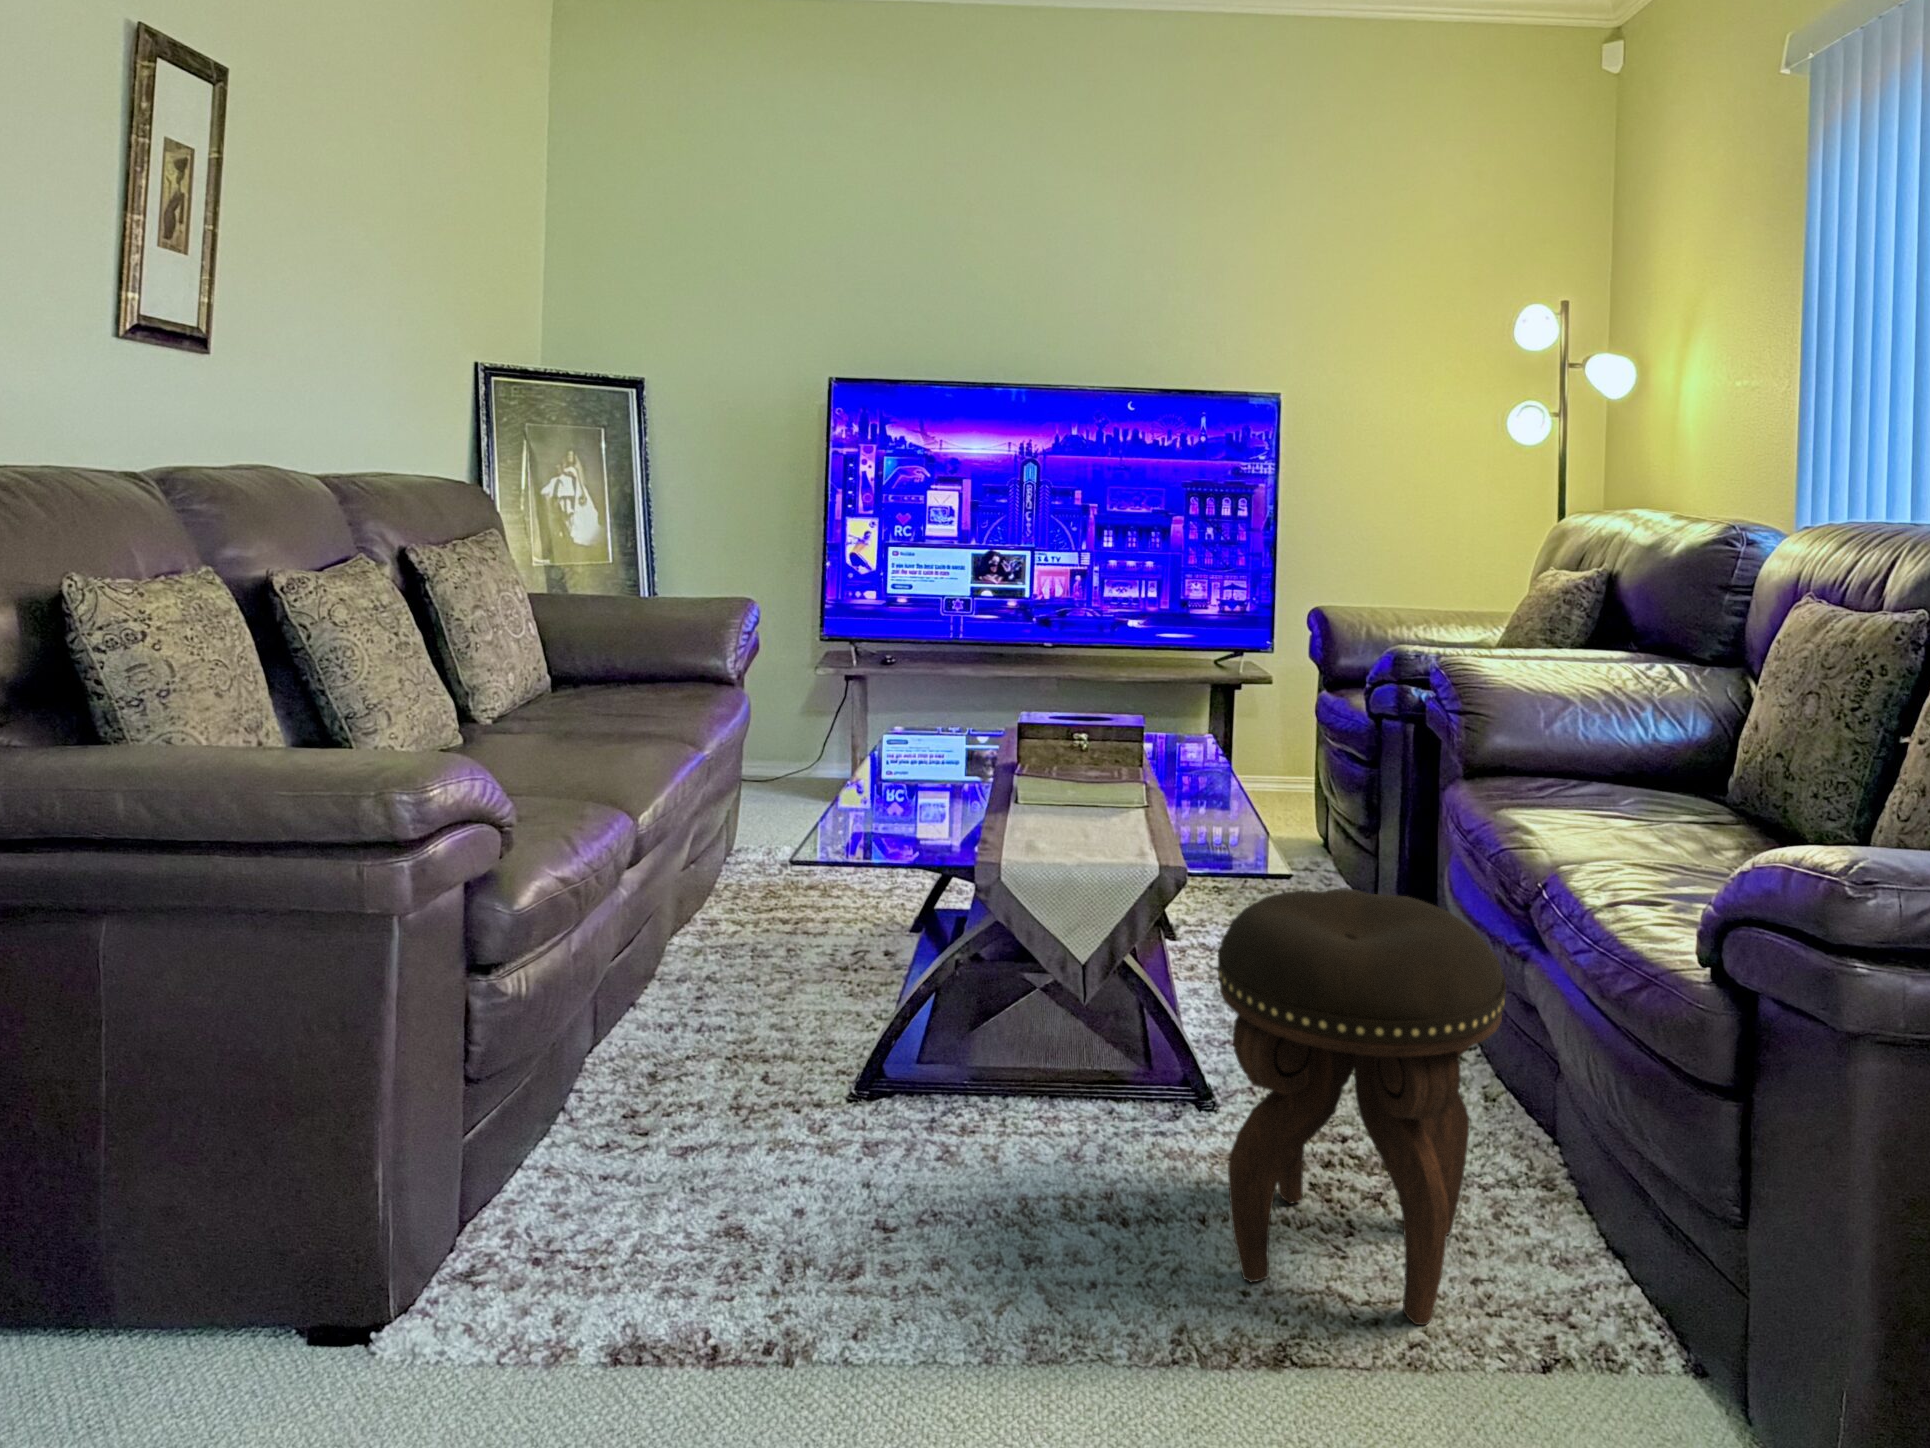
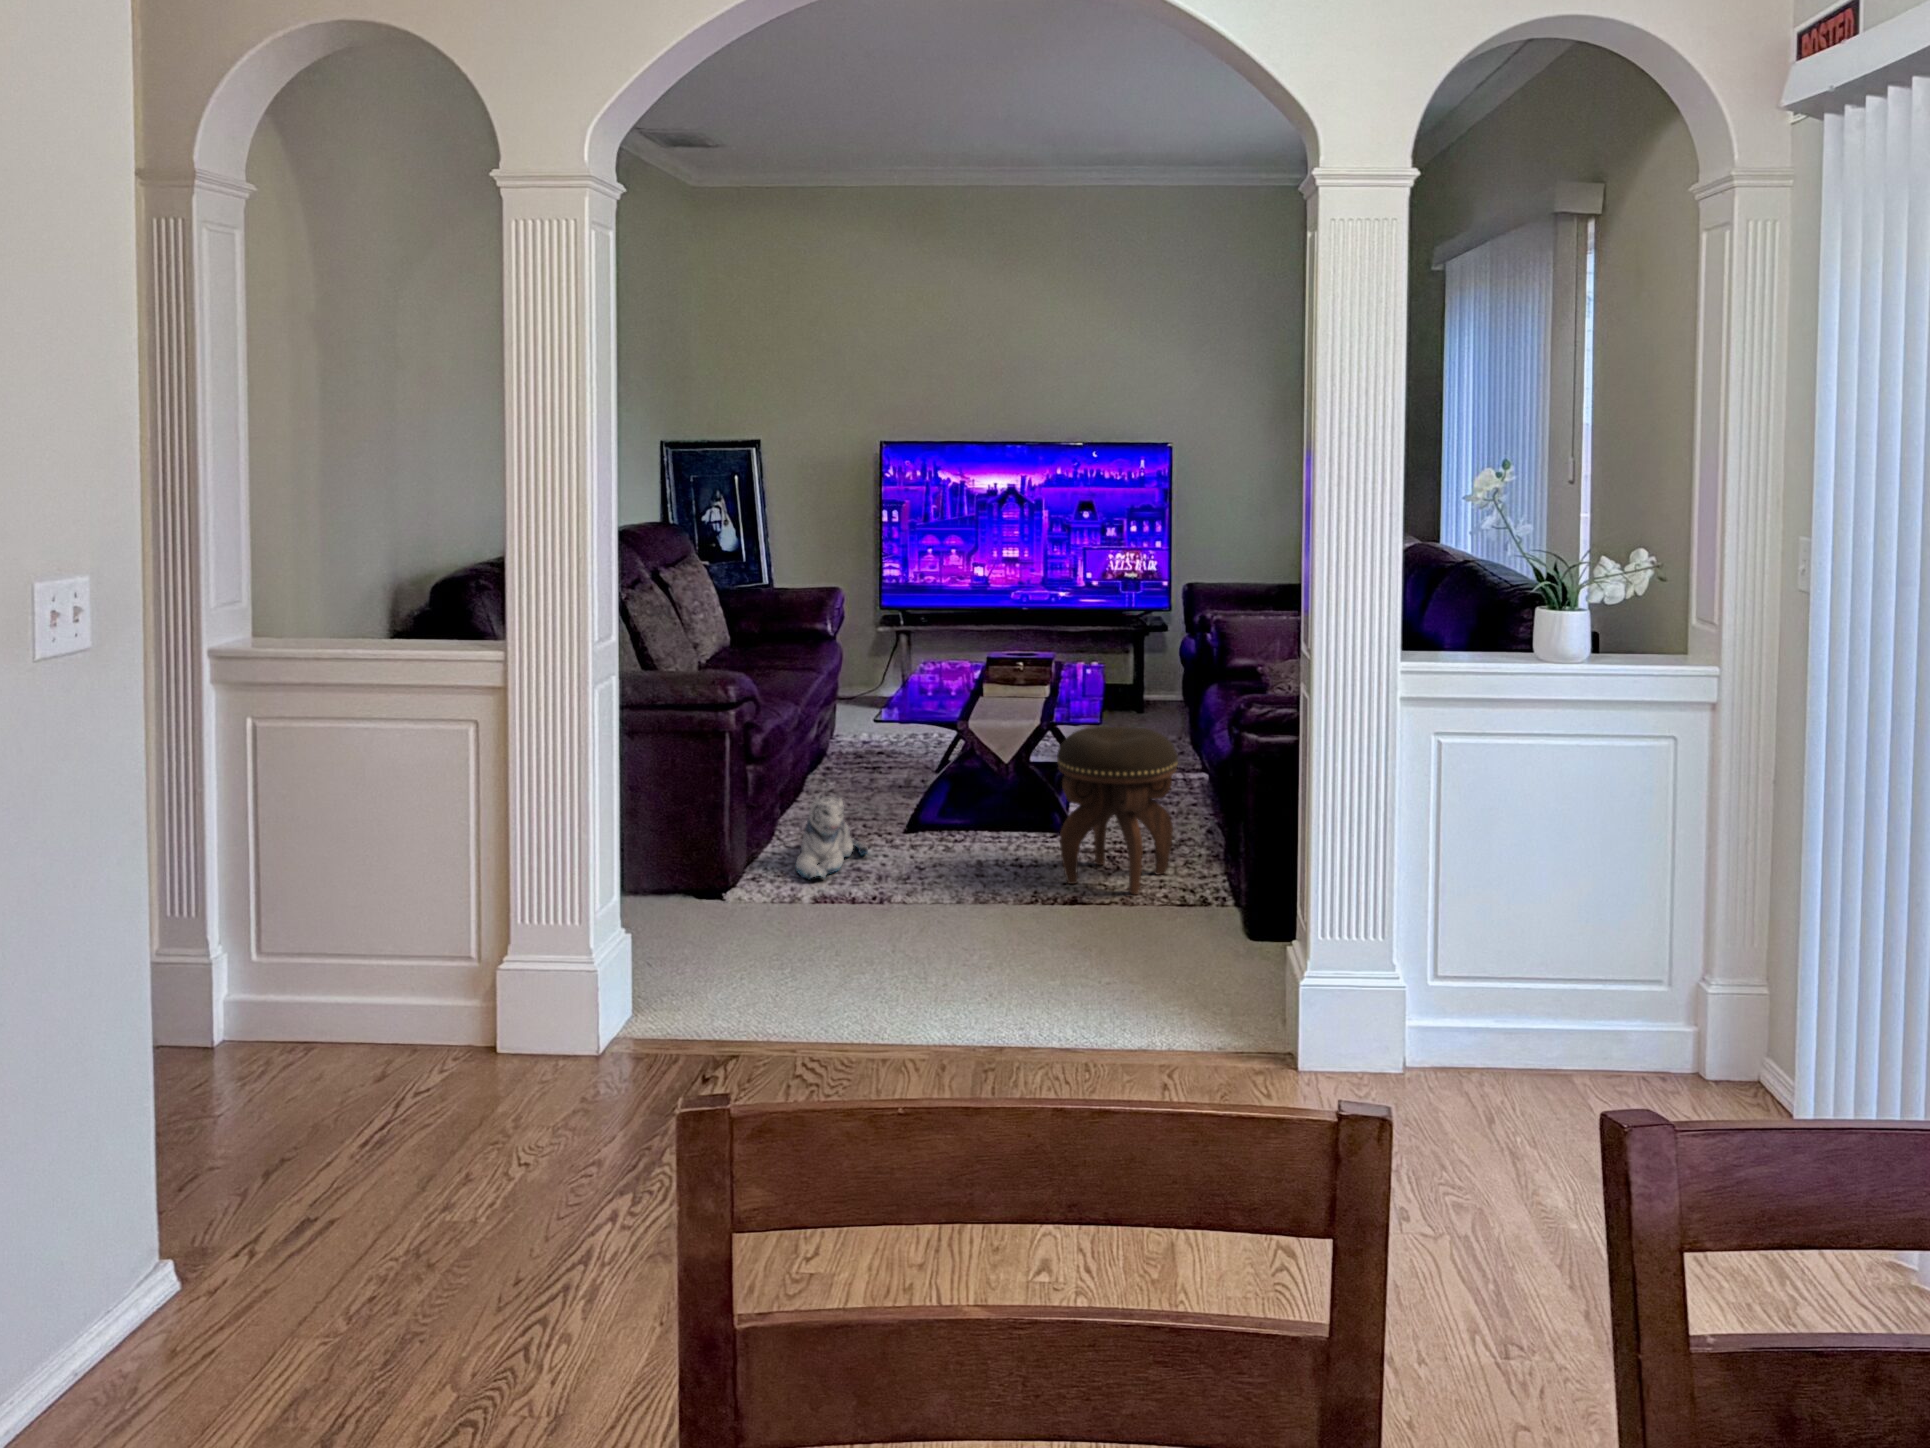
plush toy: none [585,1051,765,1284] -> present [795,795,868,880]

